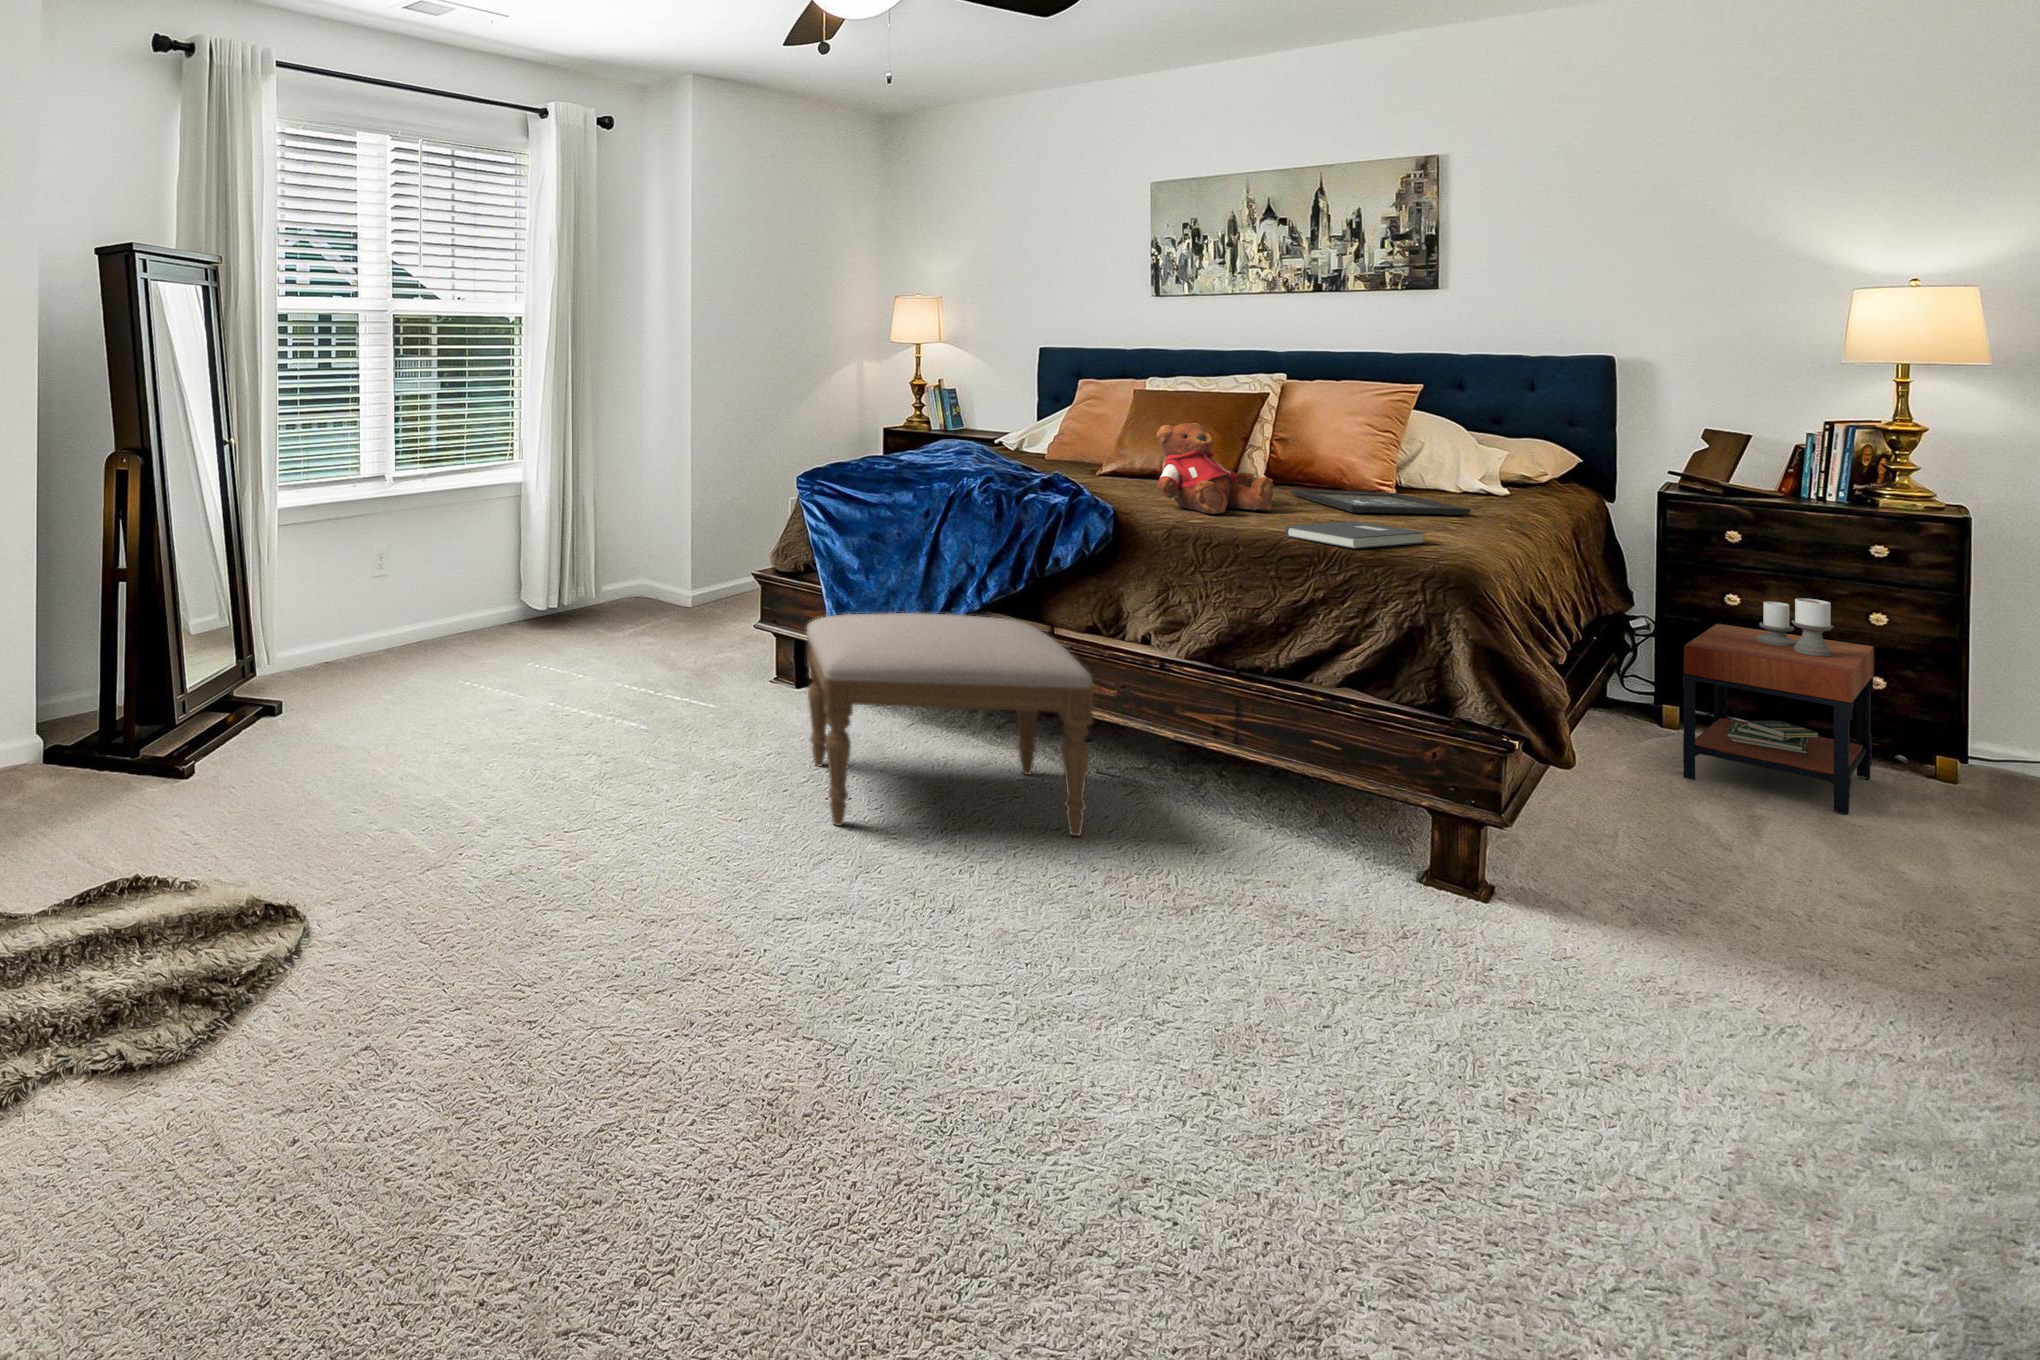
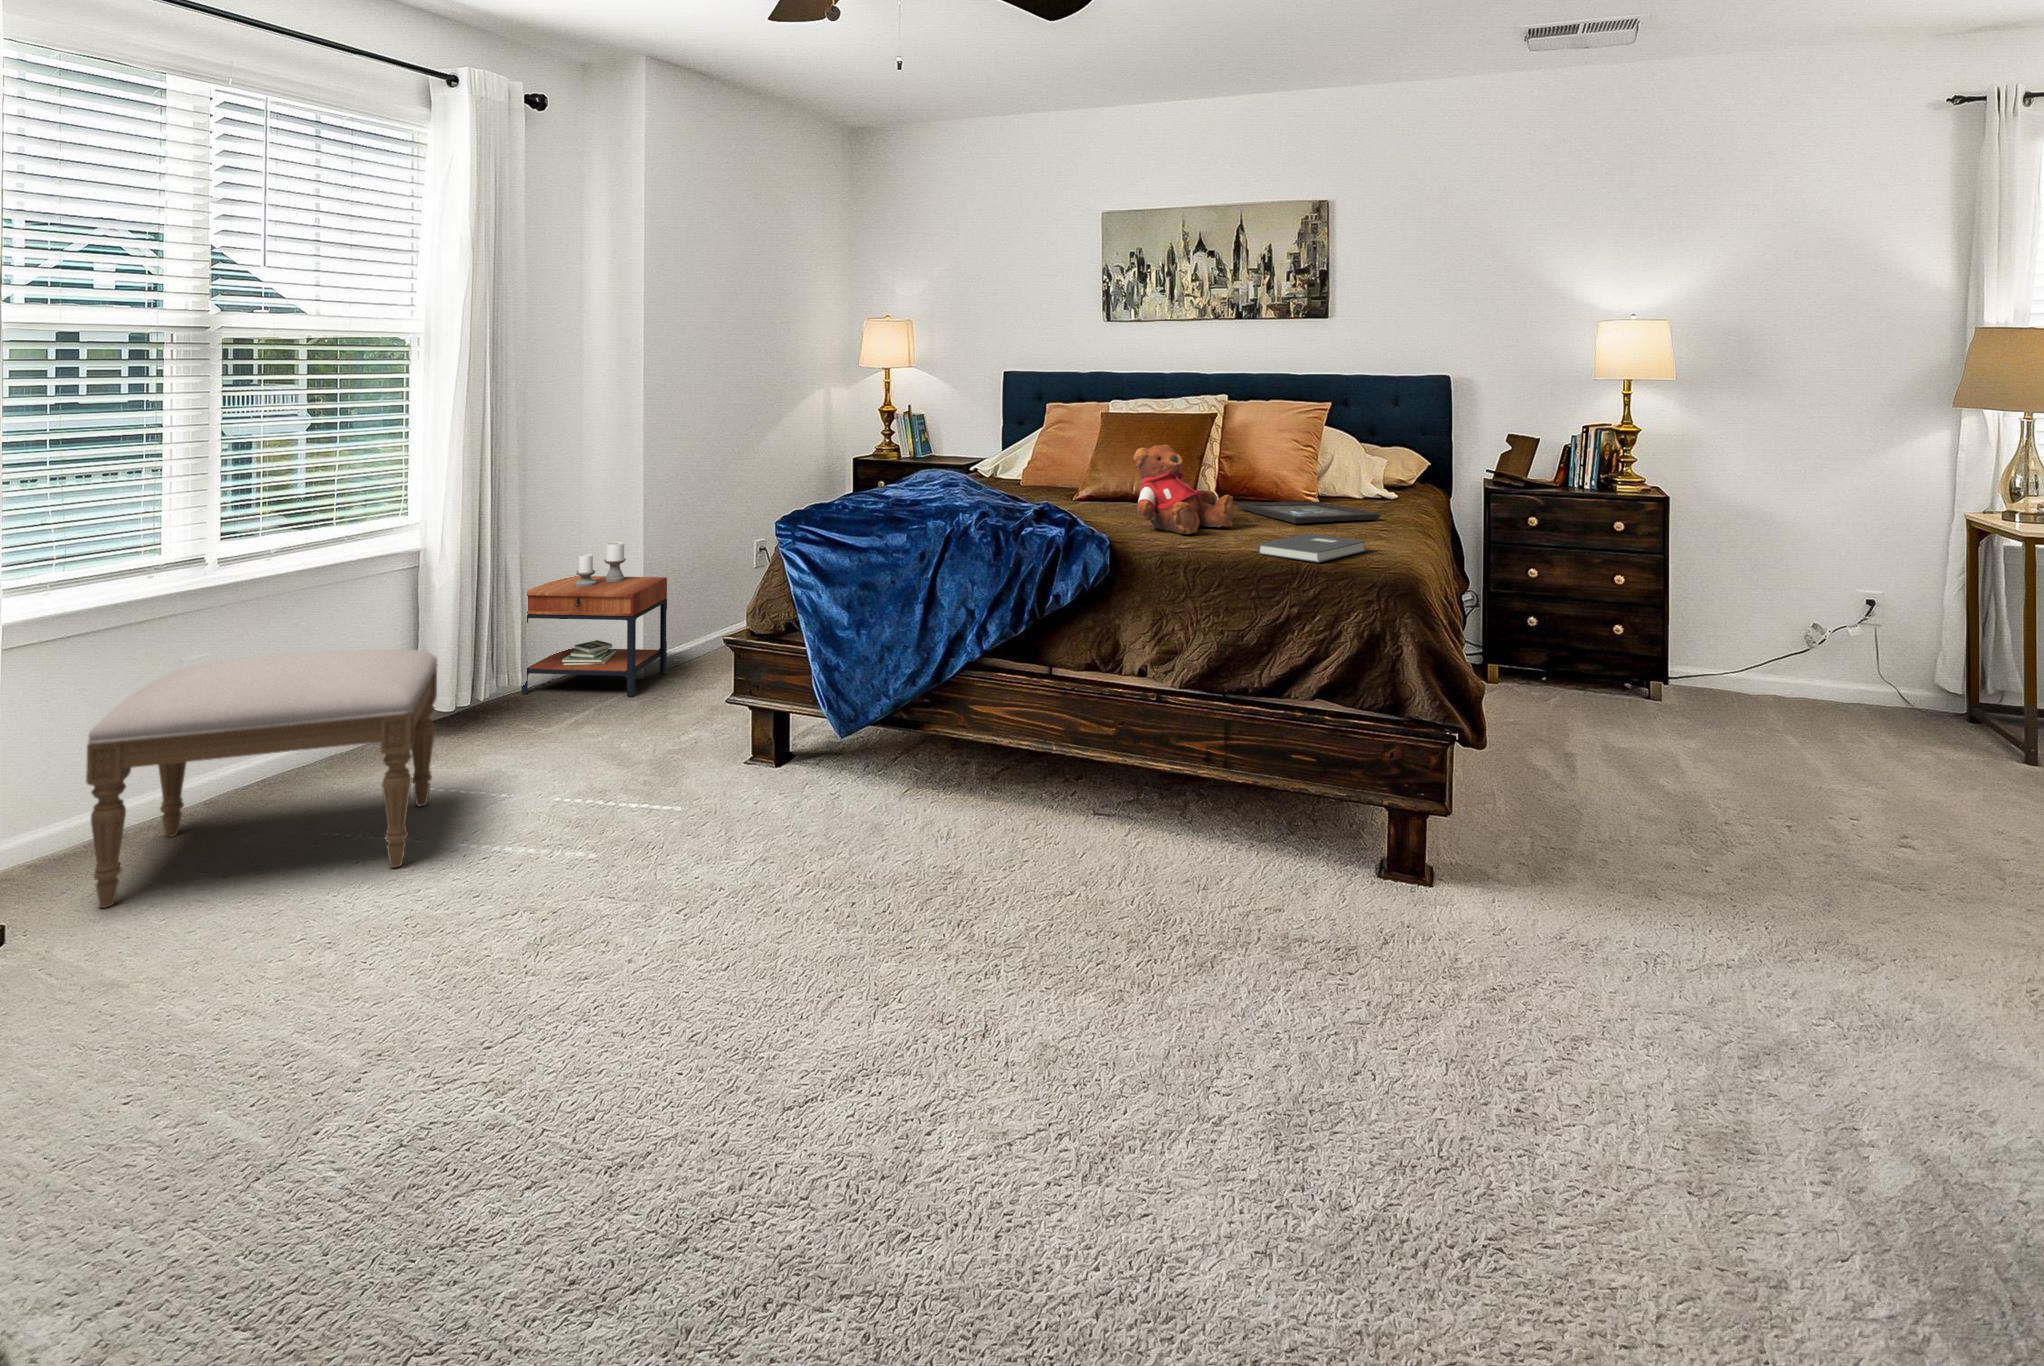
side table: present [1683,598,1874,814] -> present [522,542,667,696]
ottoman: present [807,613,1093,836] -> present [86,649,437,908]

